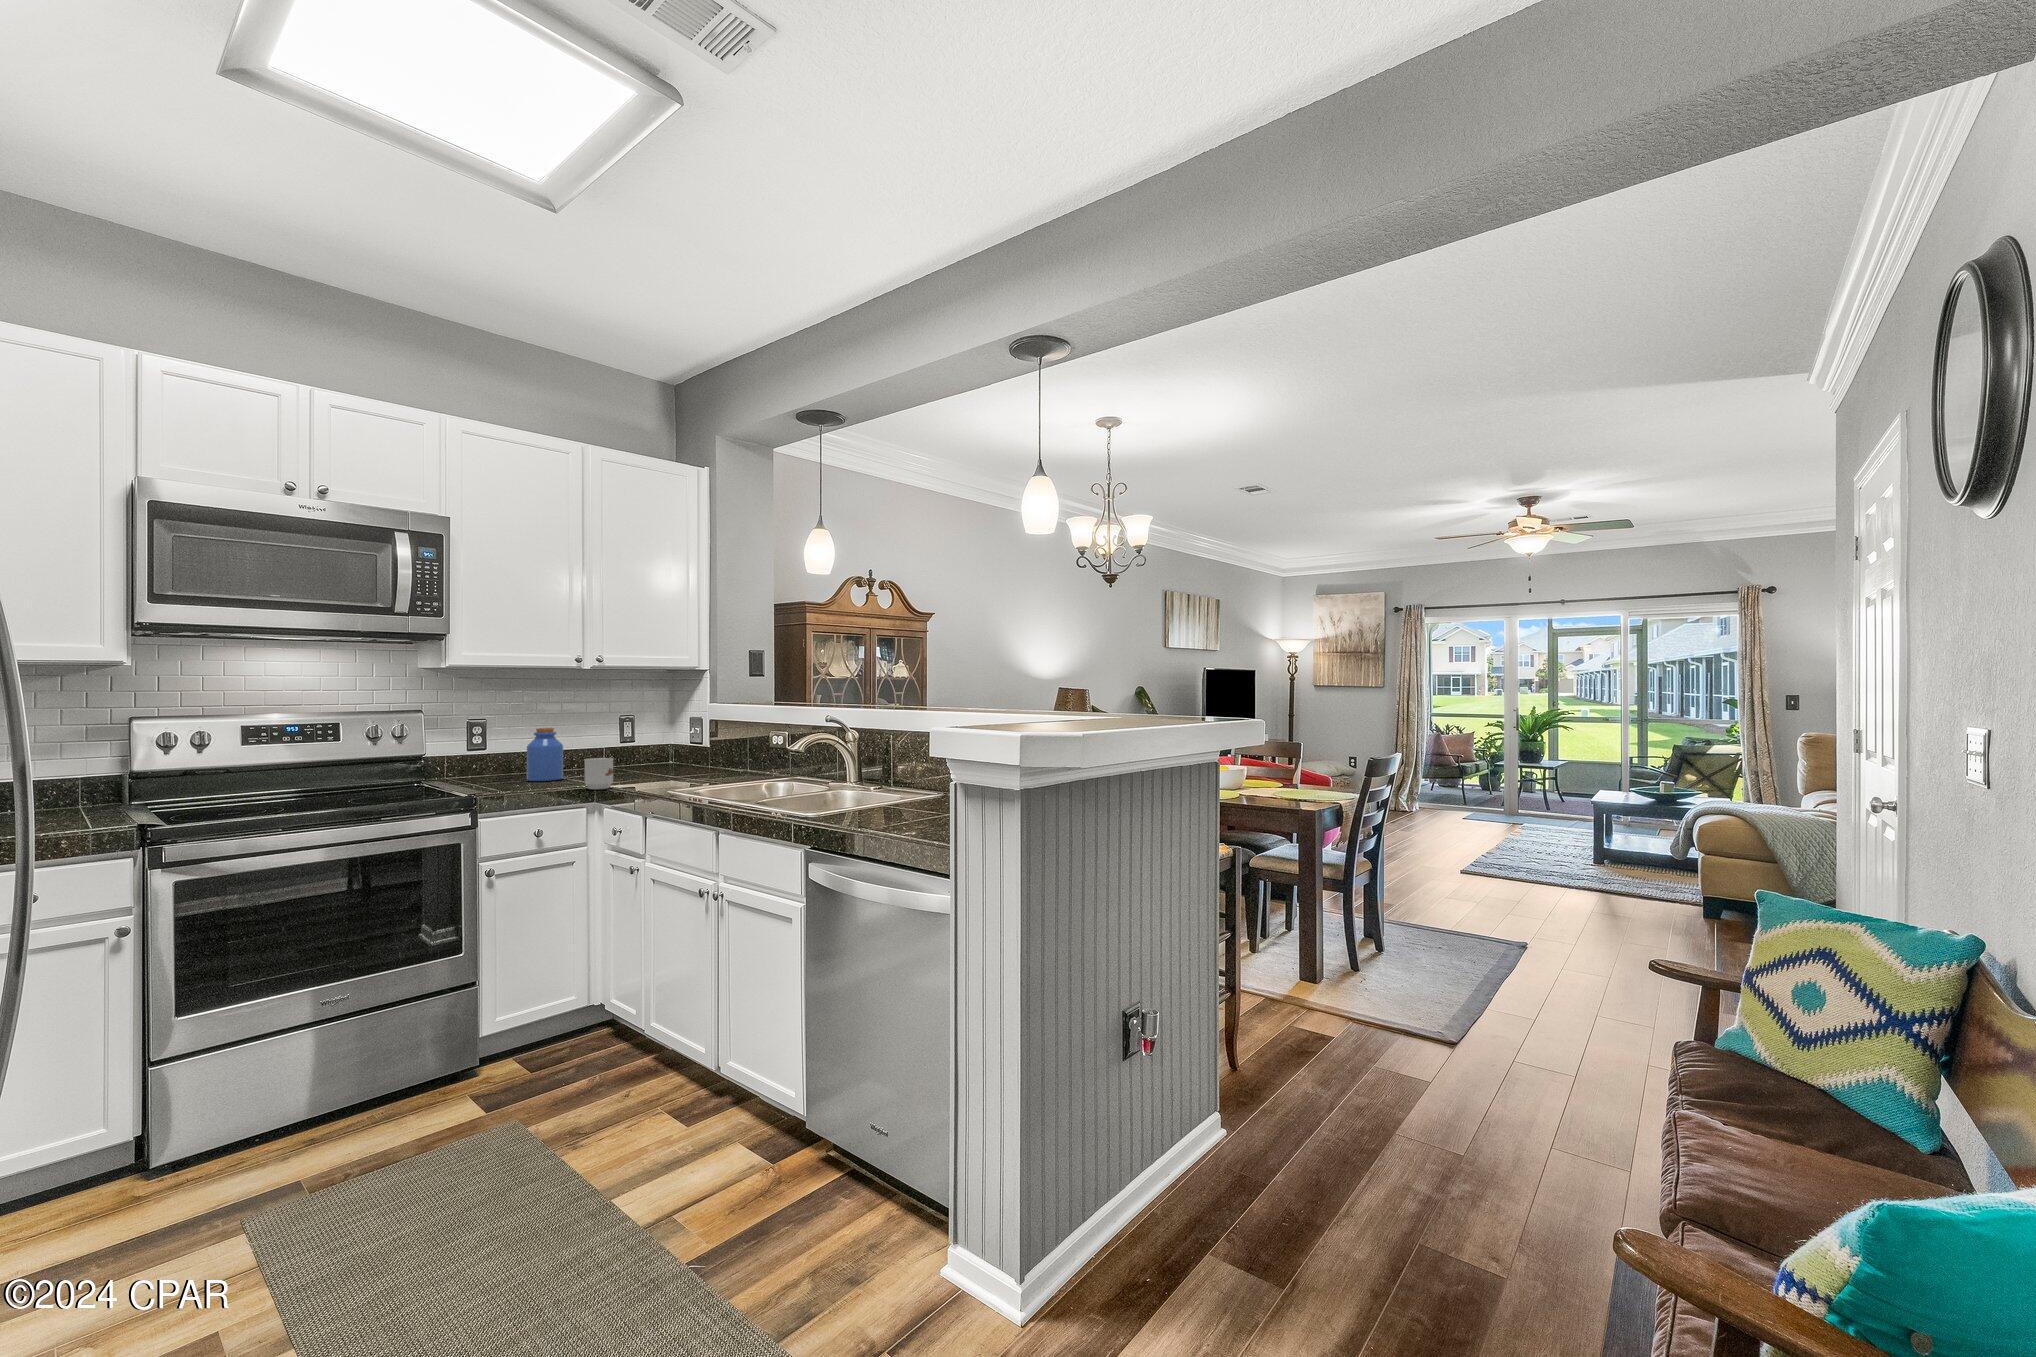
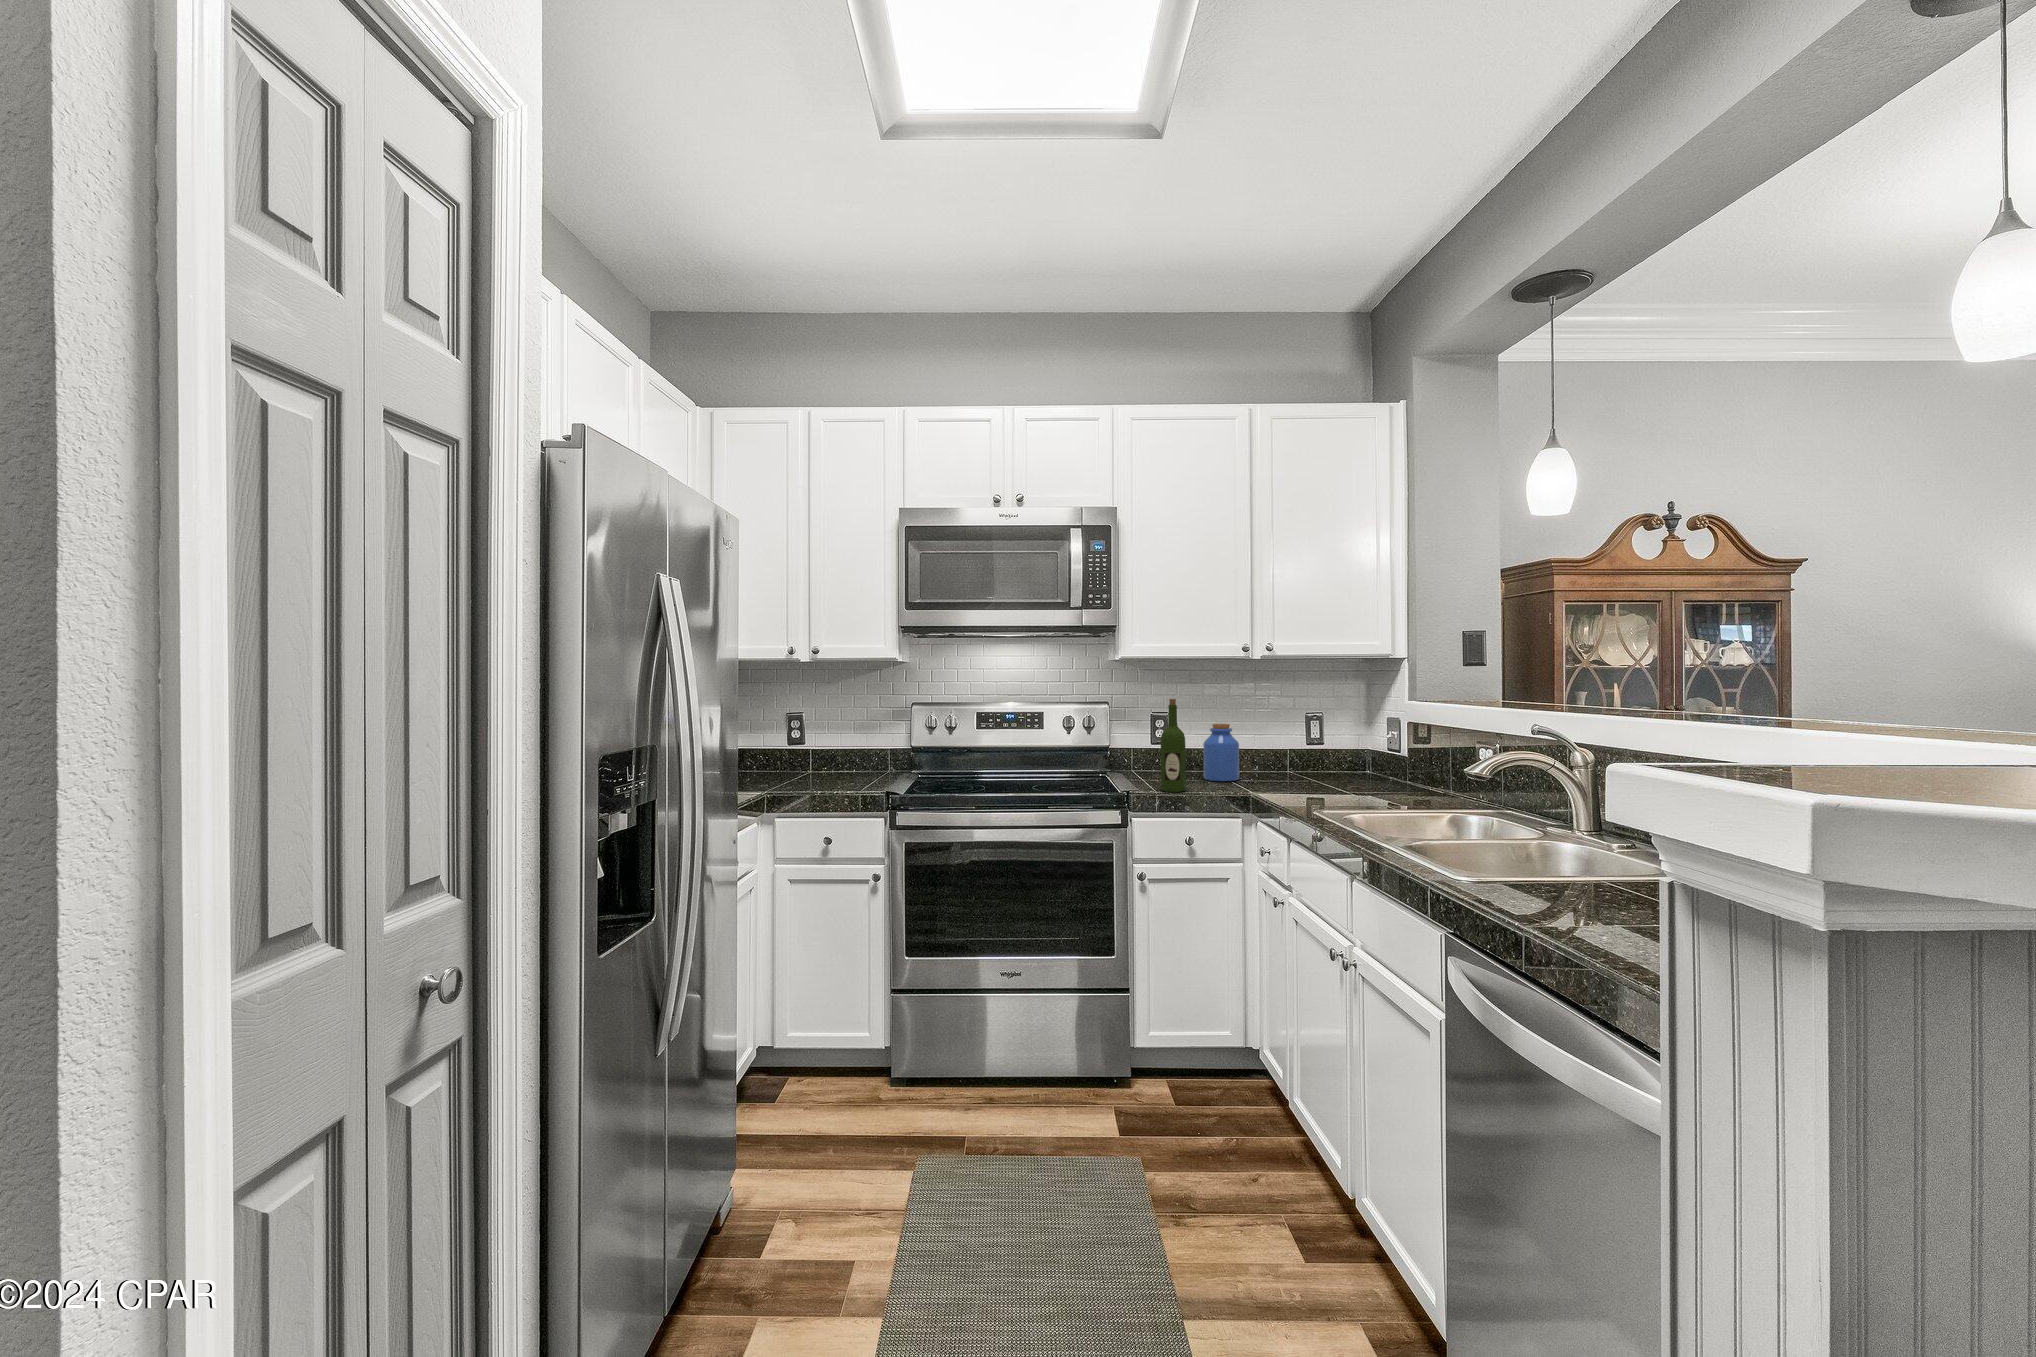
wine bottle: none [498,704,524,792] -> present [1161,699,1186,792]
mug: present [584,758,614,790] -> none [1240,763,1272,799]

